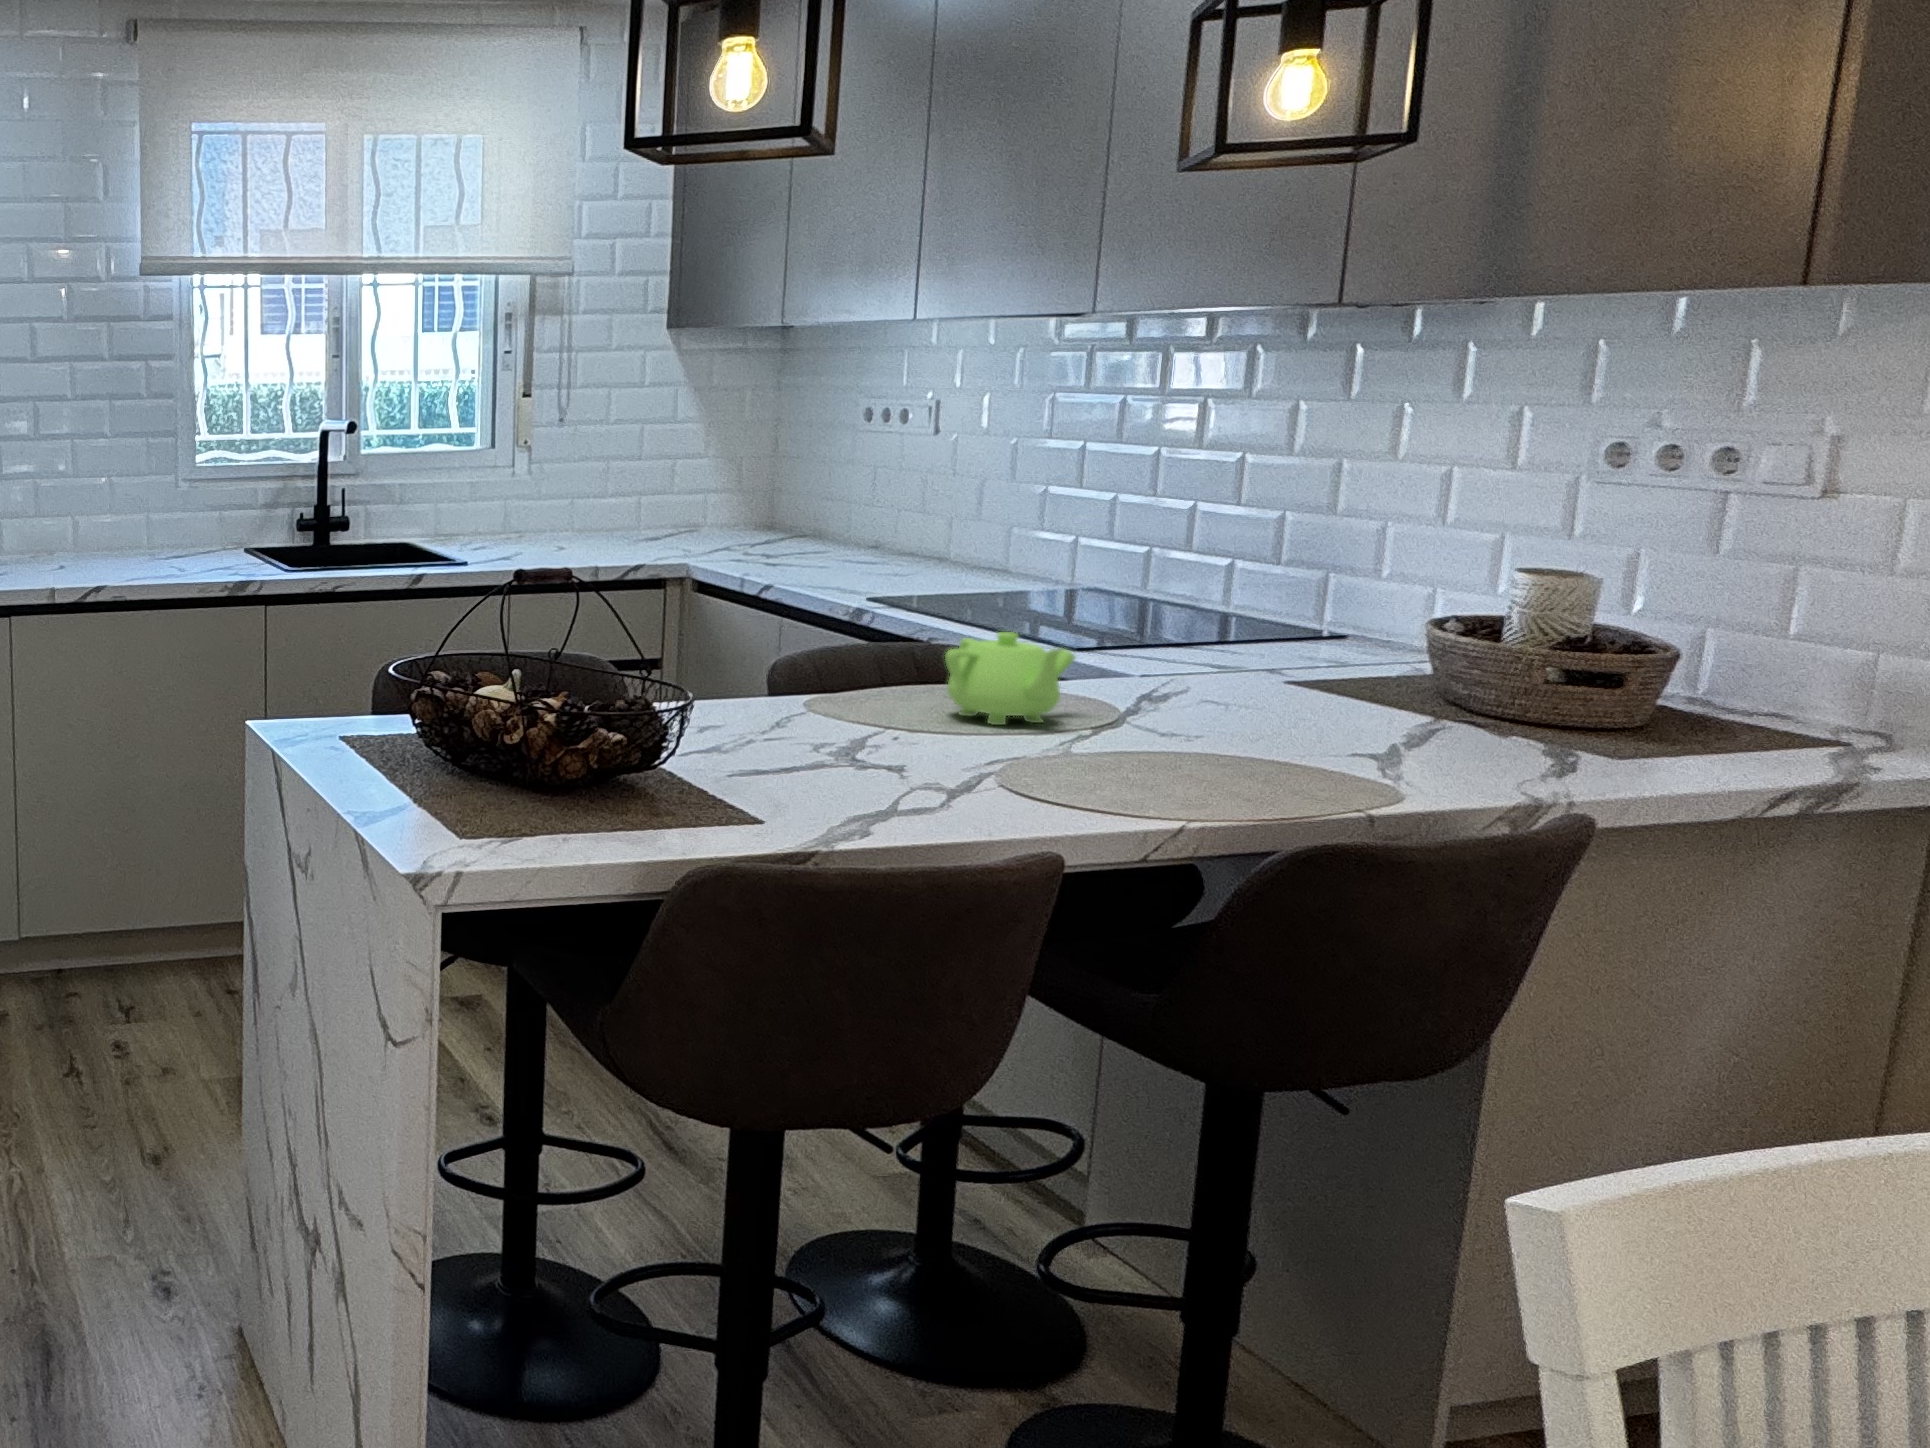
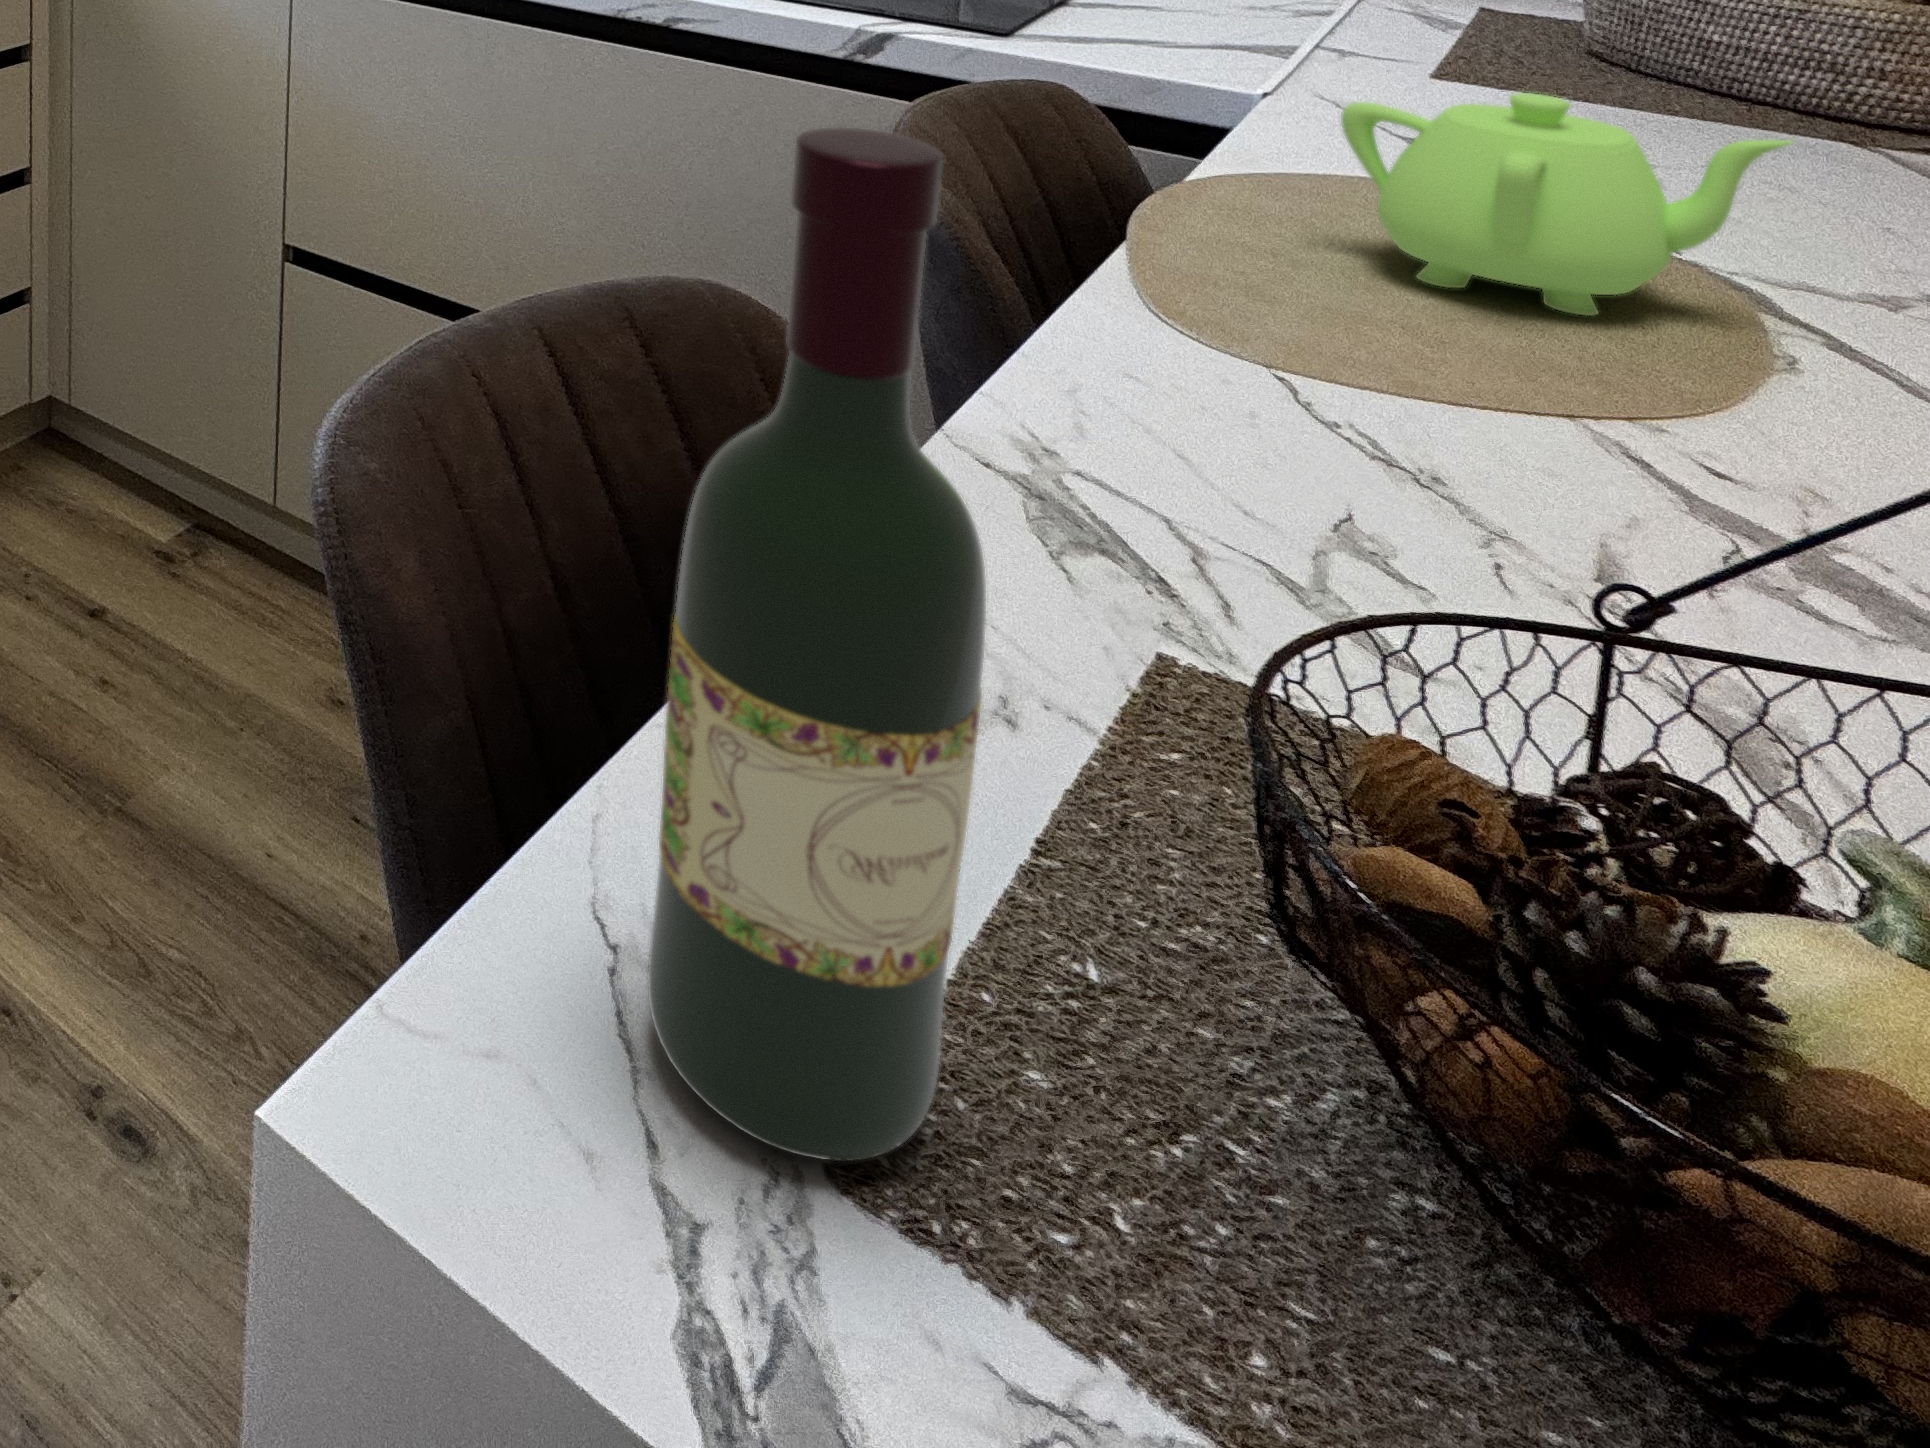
wine bottle: none [314,525,373,748] -> present [648,127,986,1161]

